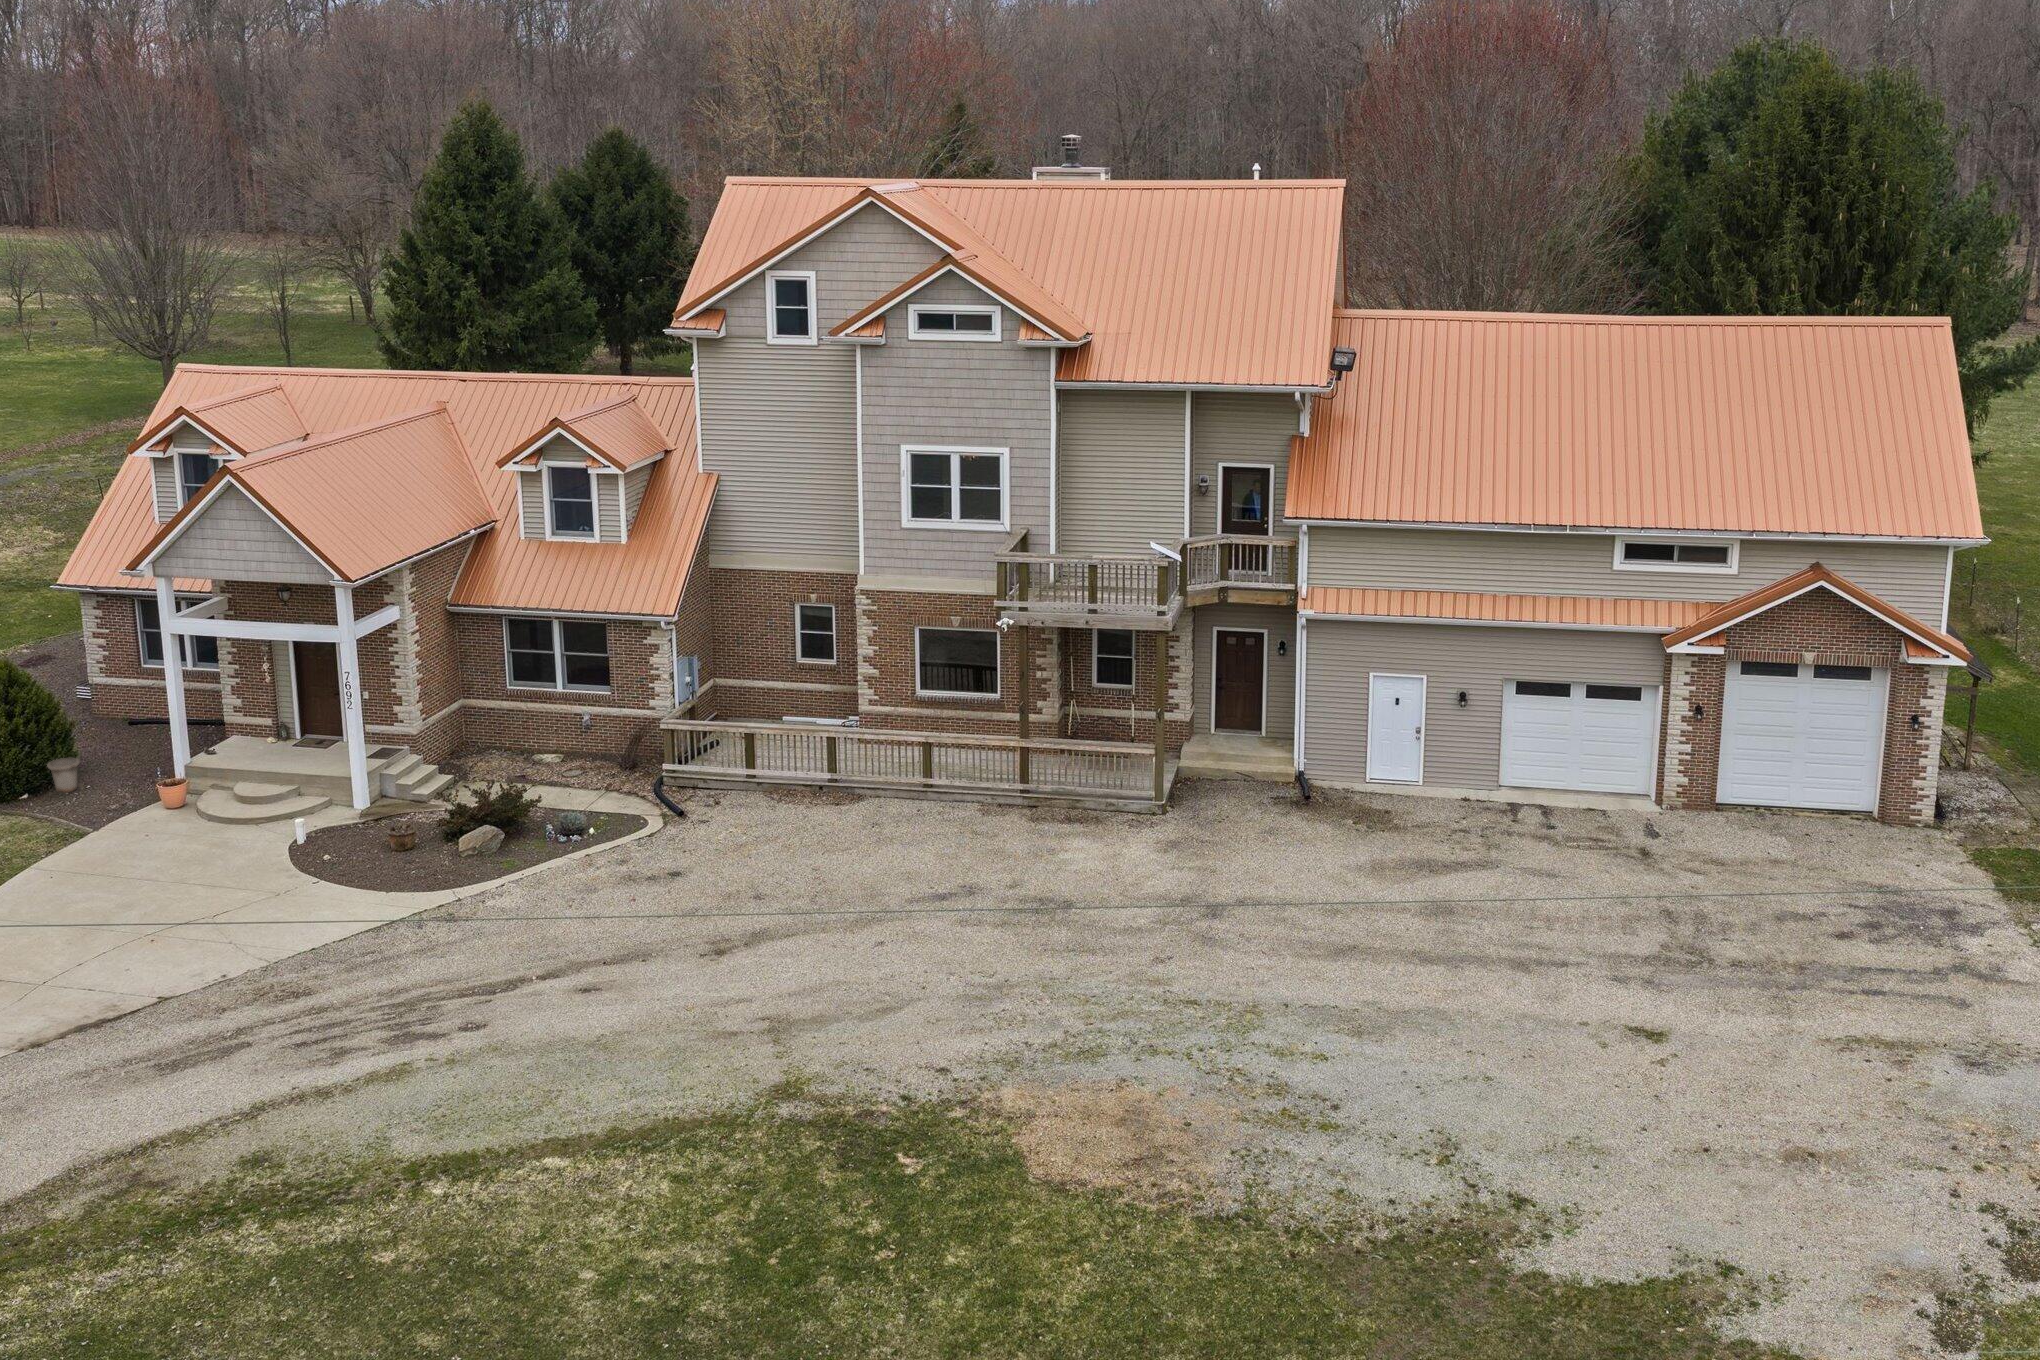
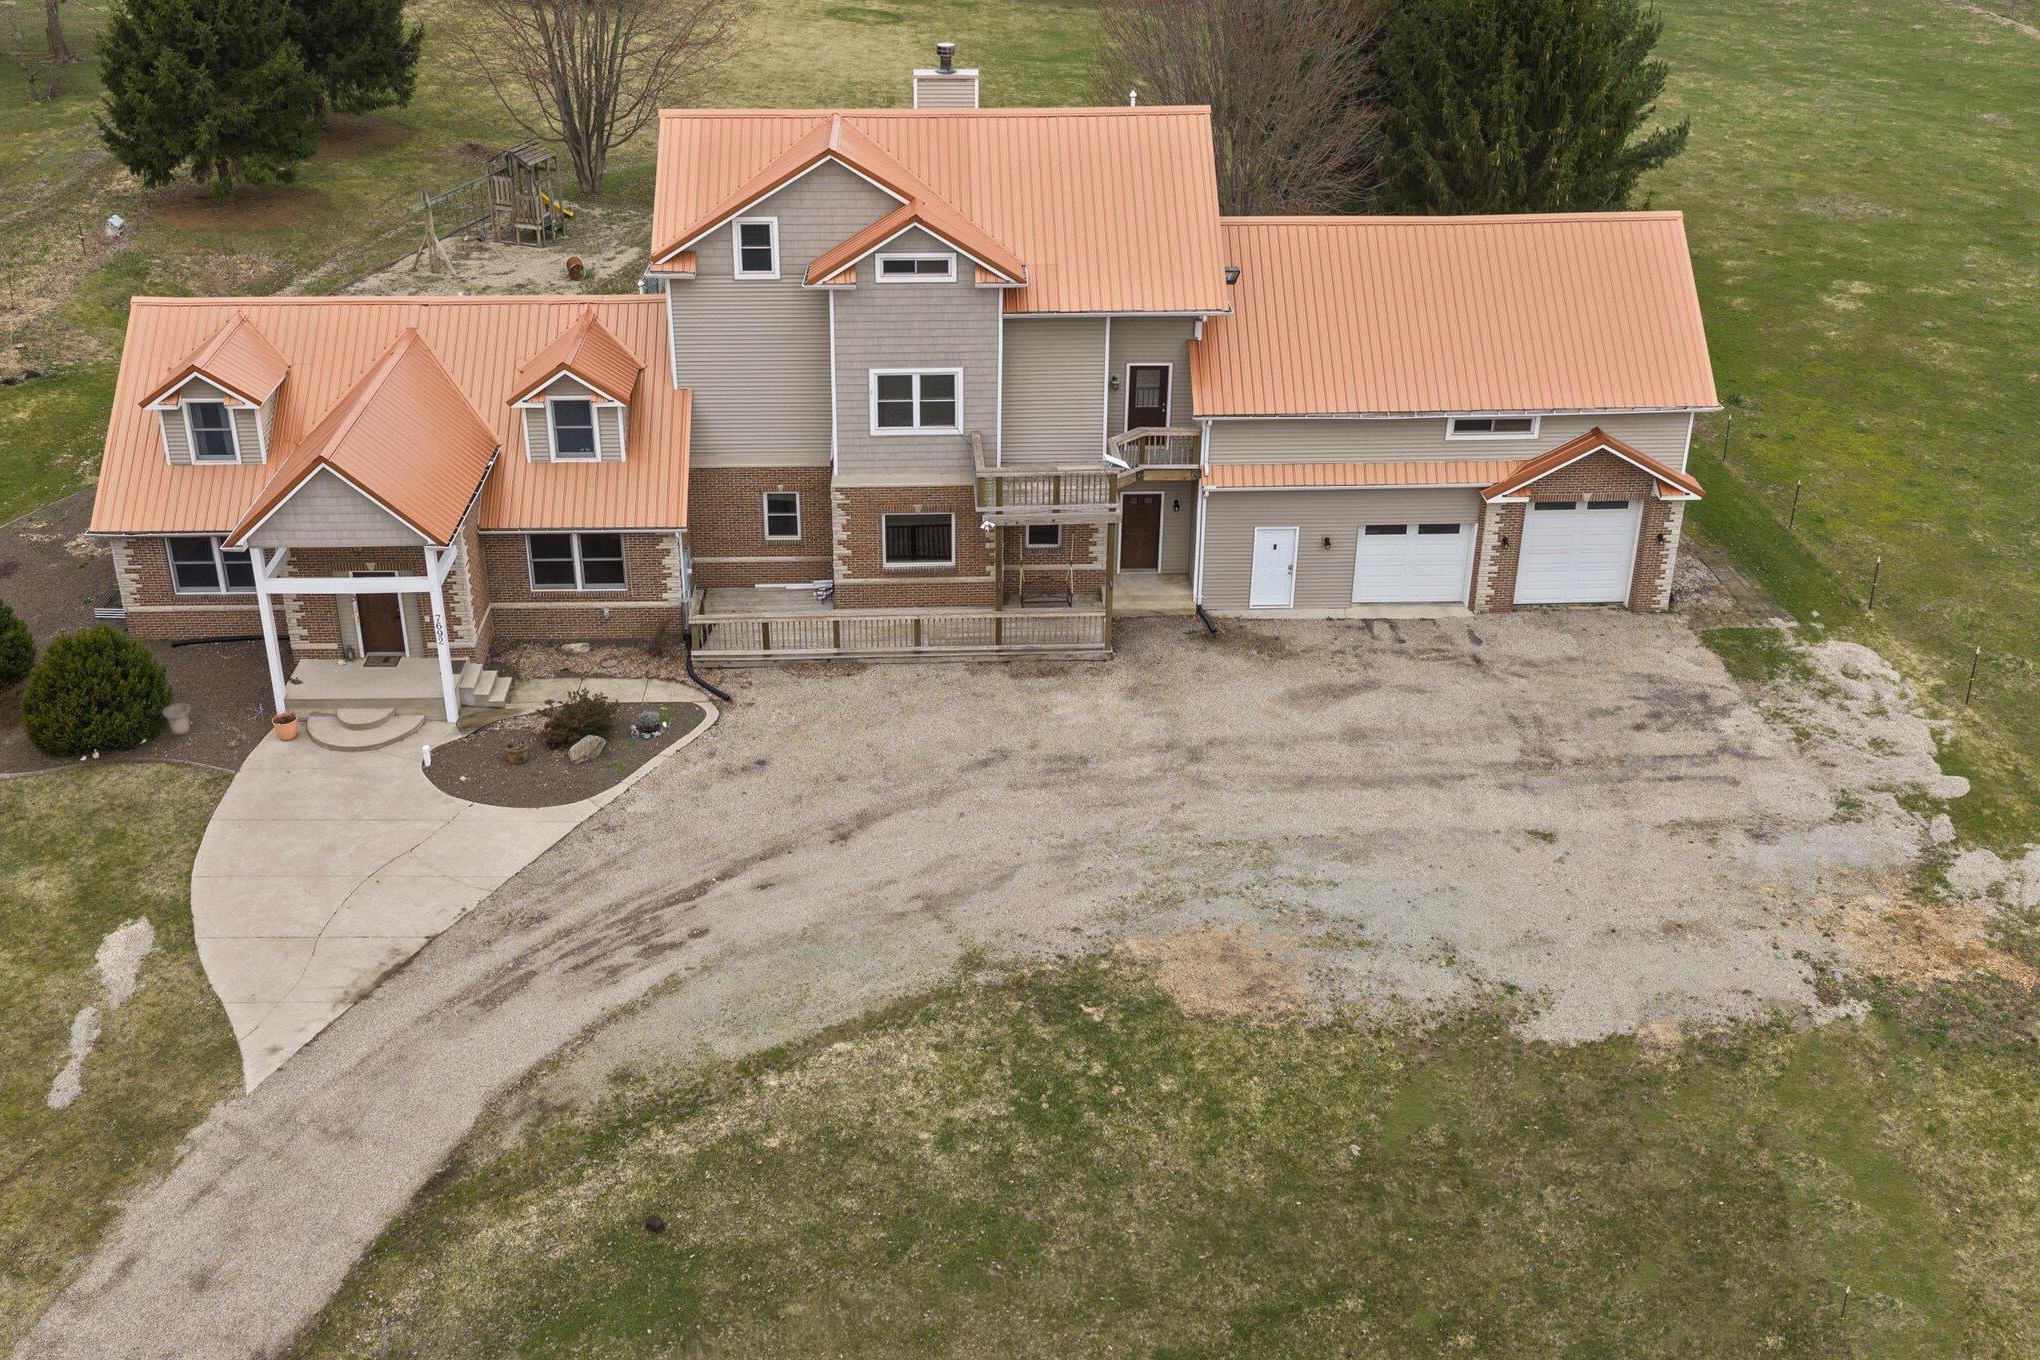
decorative plant: none [157,1285,197,1331] -> present [642,1206,665,1232]

